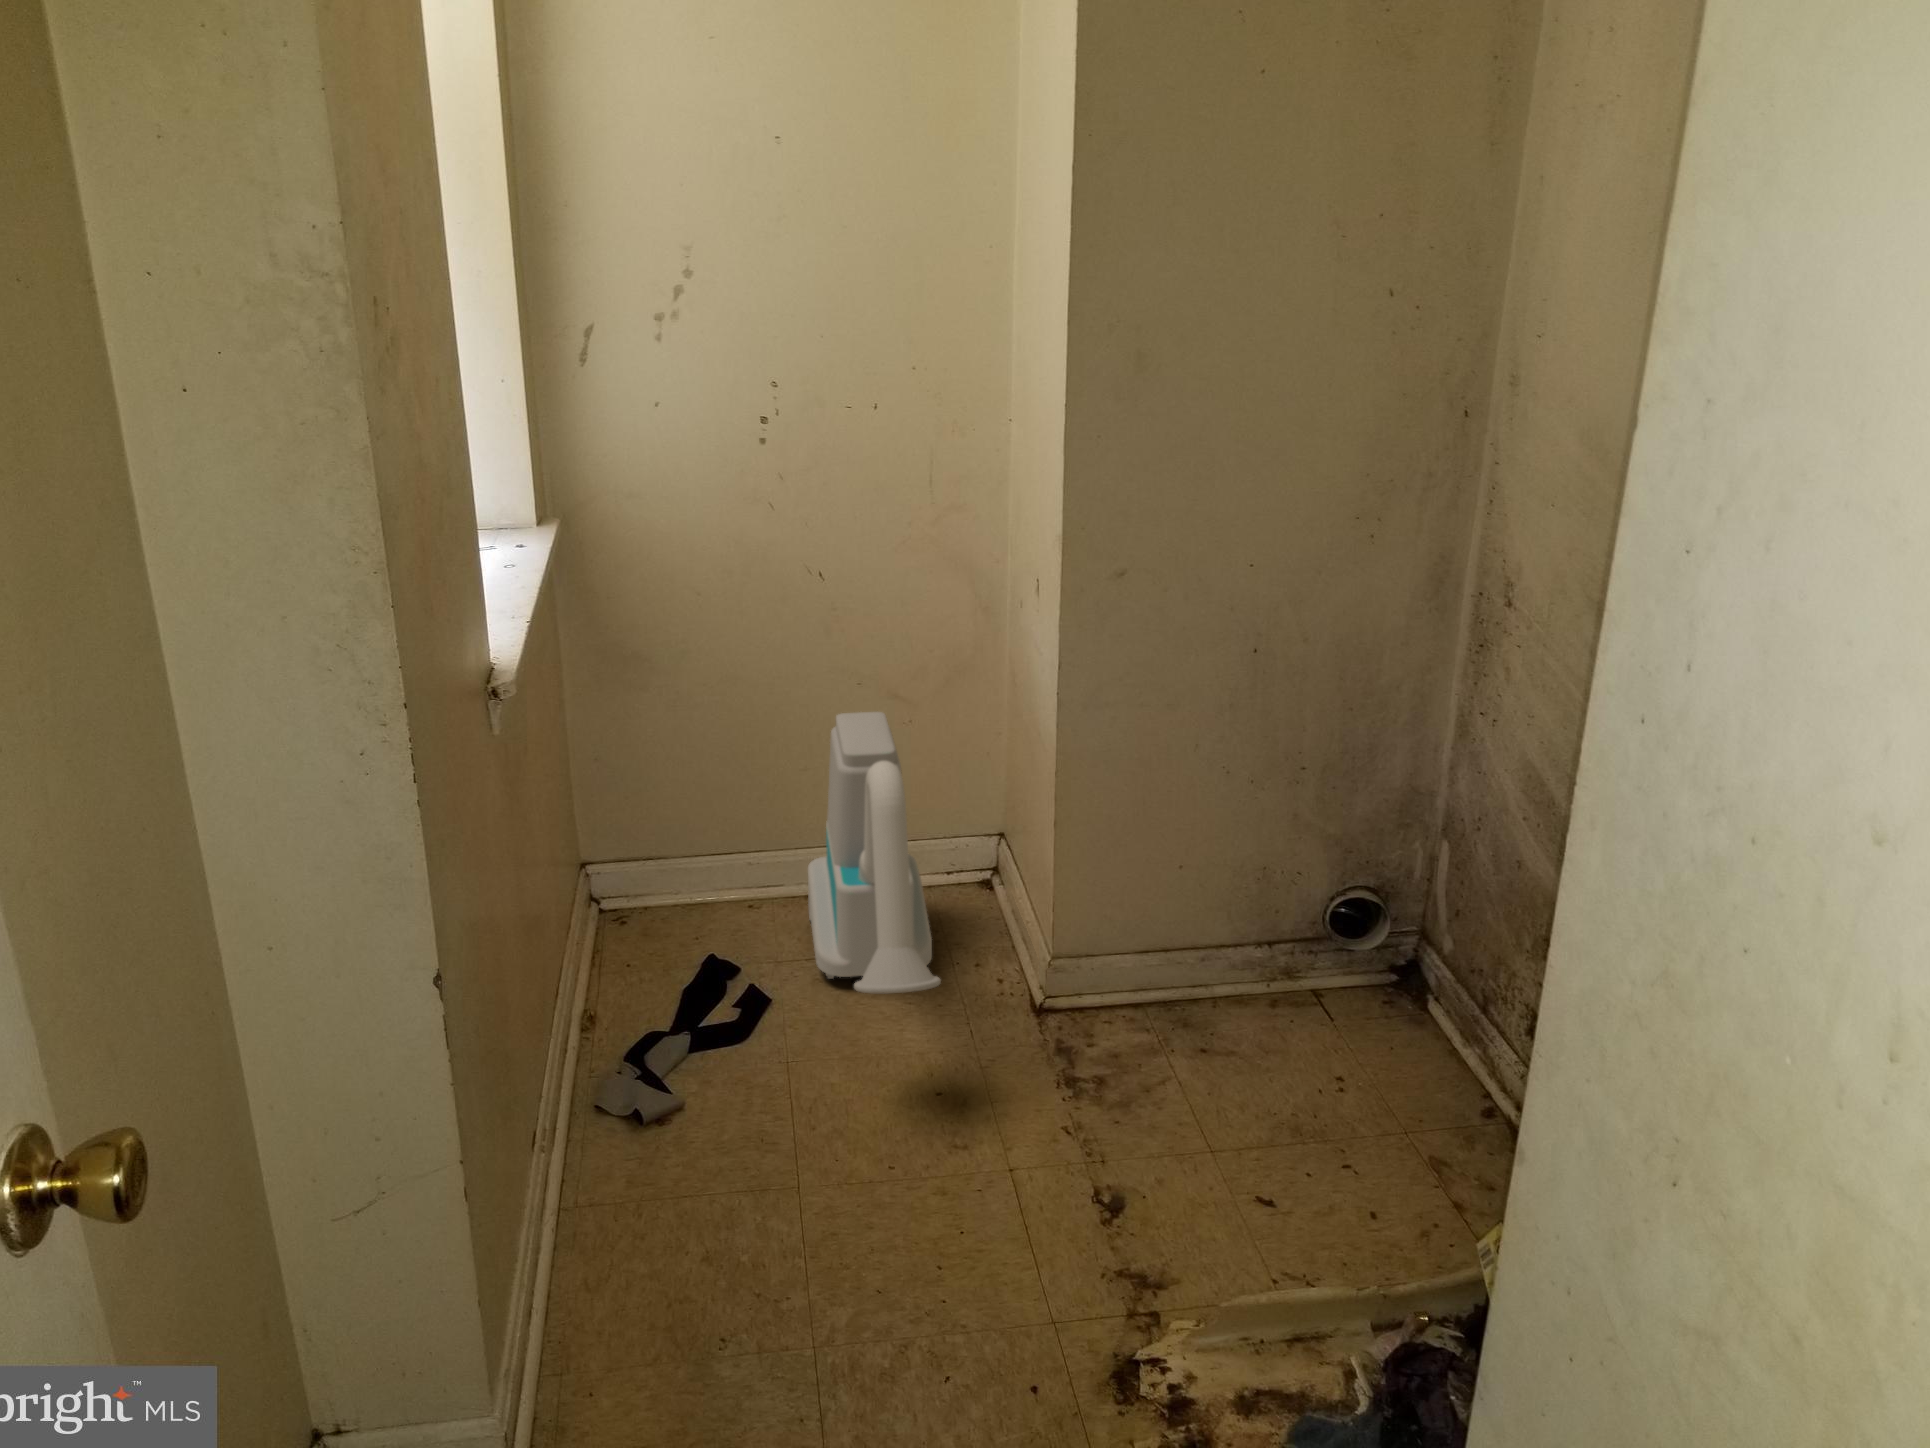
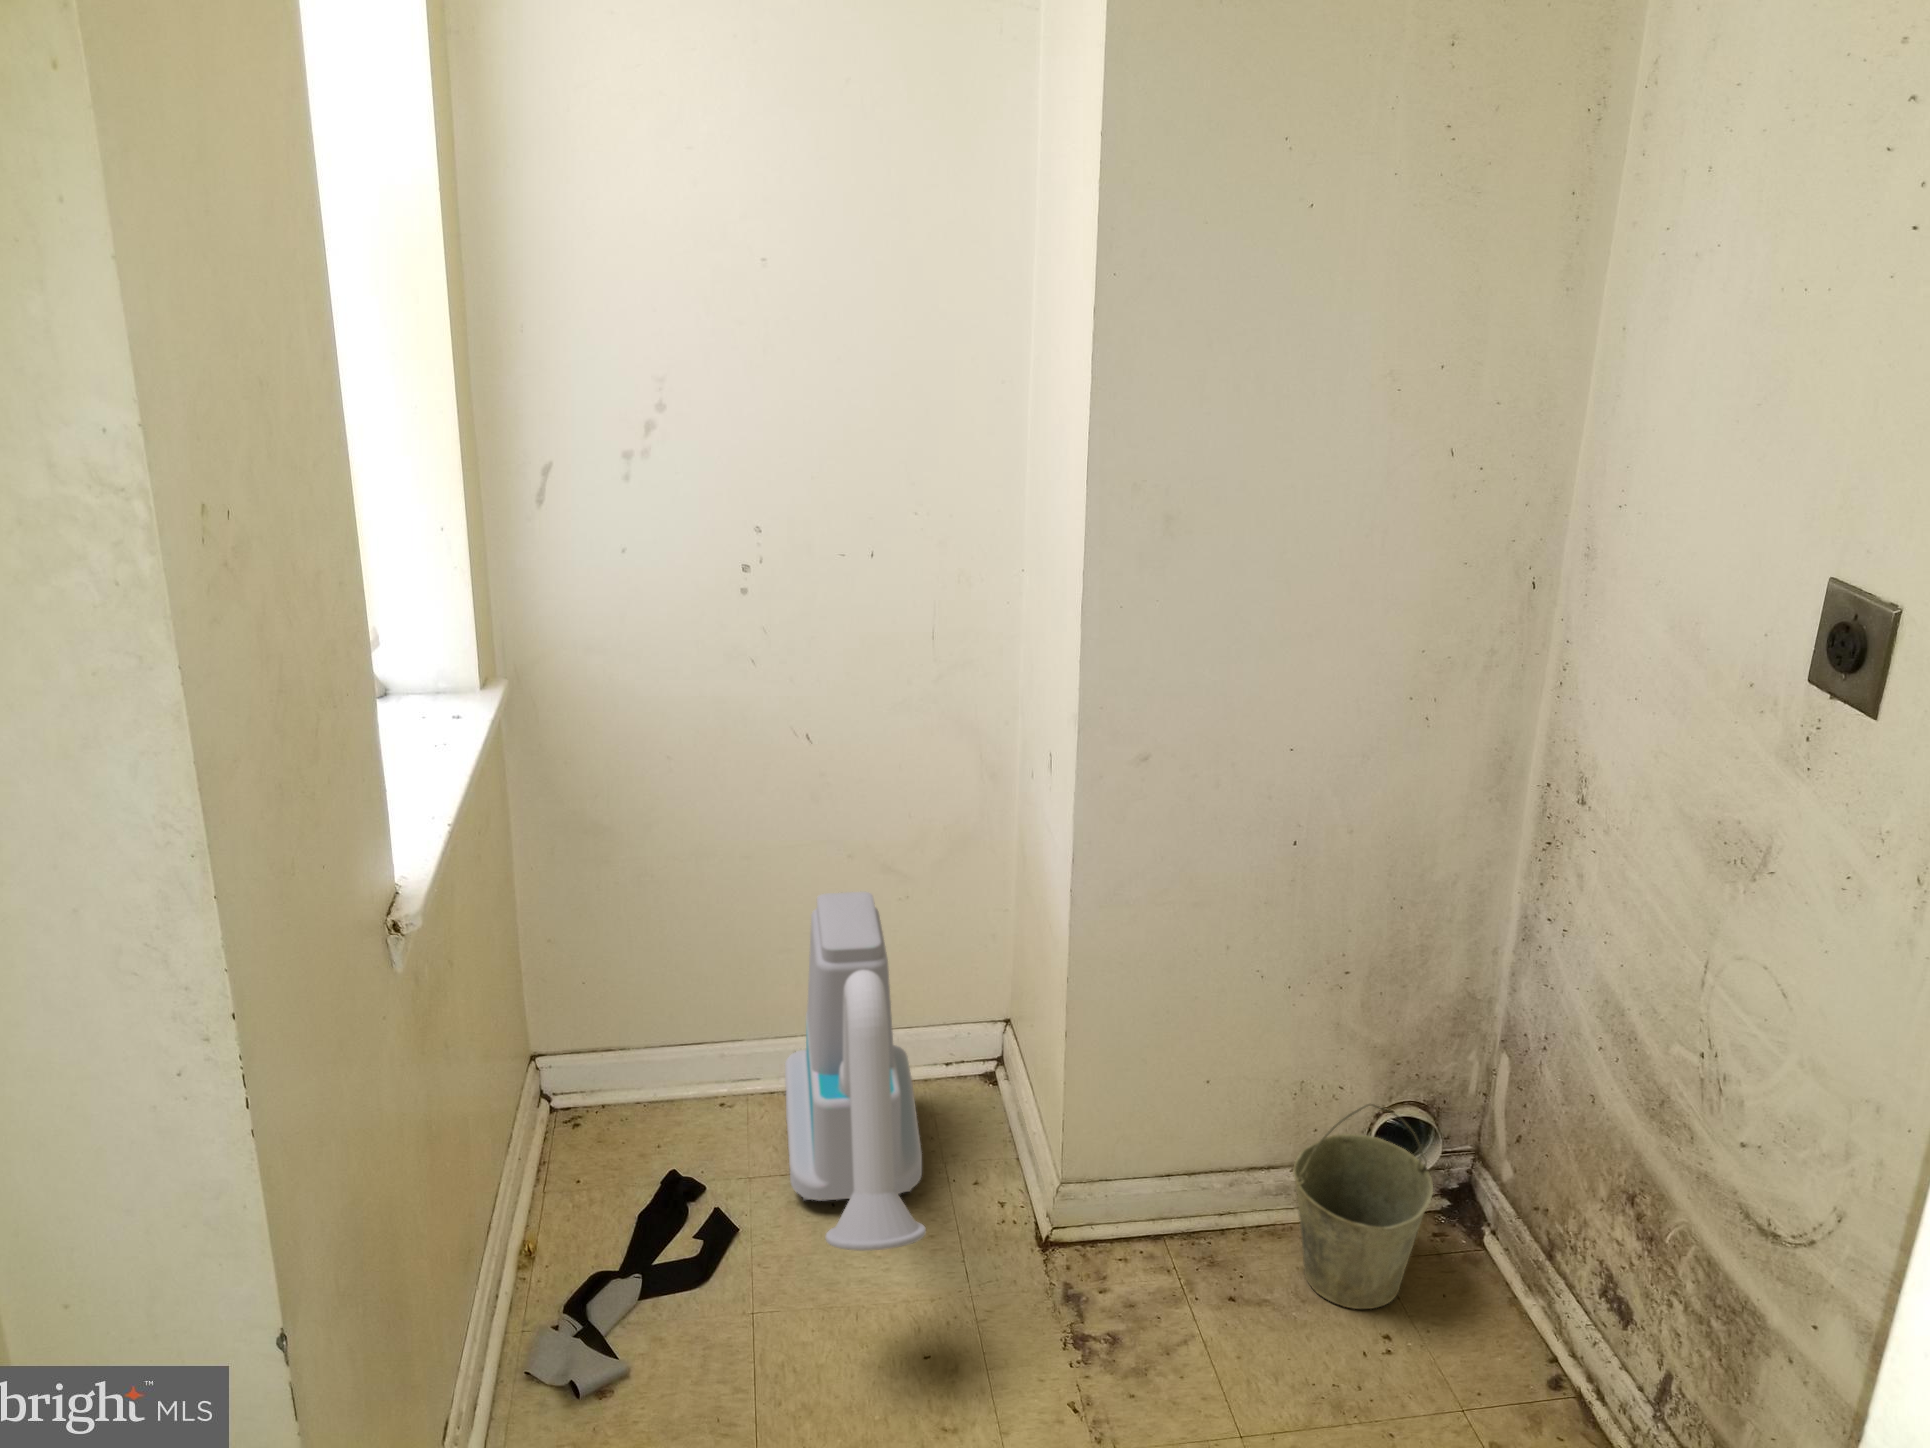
bucket: none [1259,878,1381,1058] -> present [1293,1104,1433,1309]

